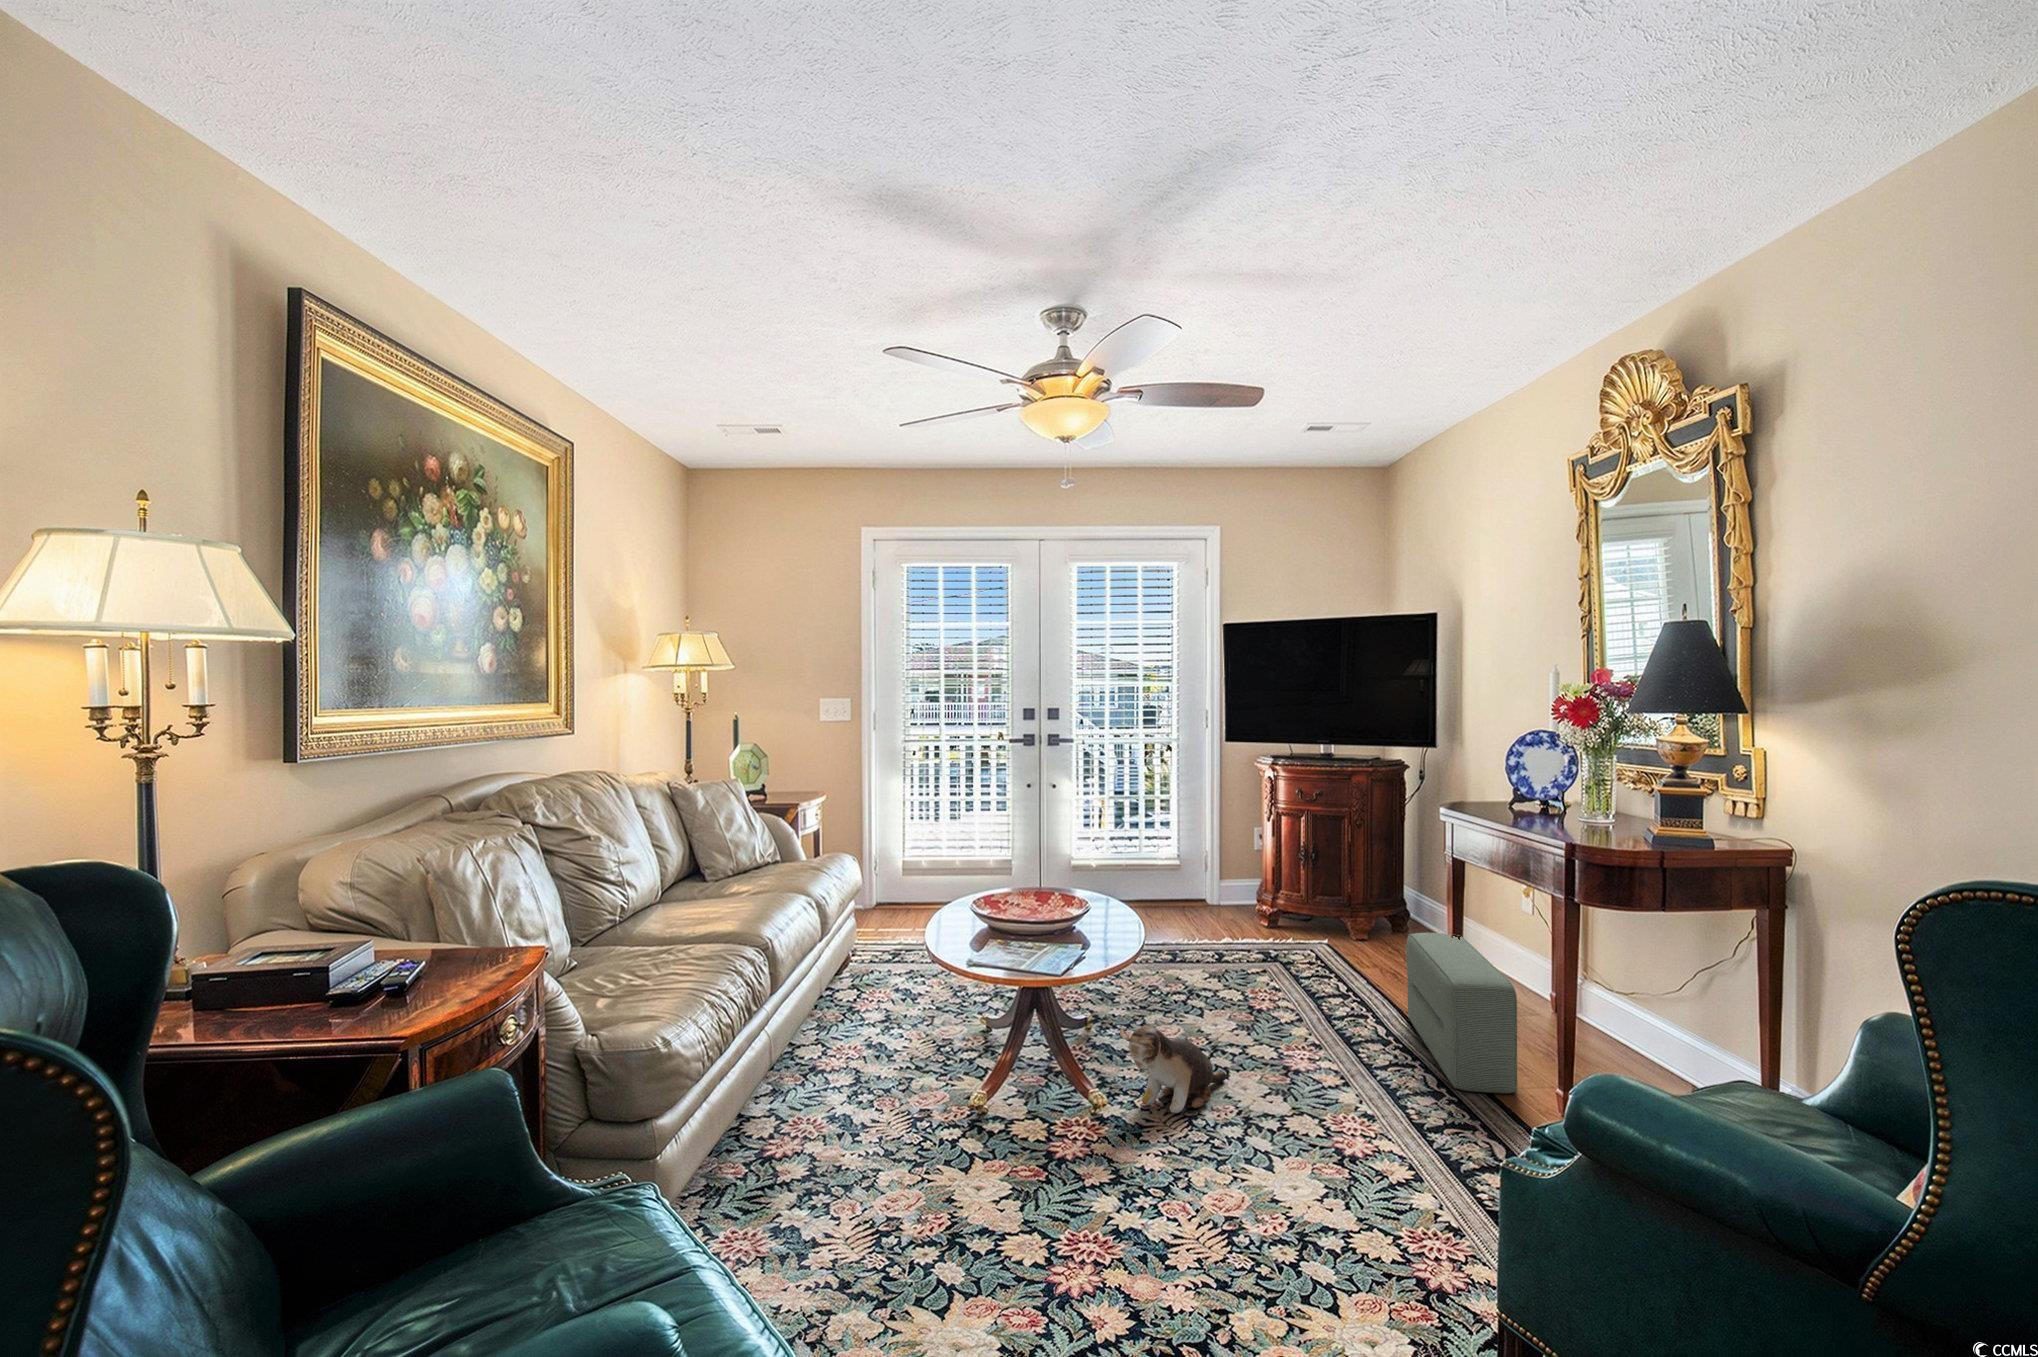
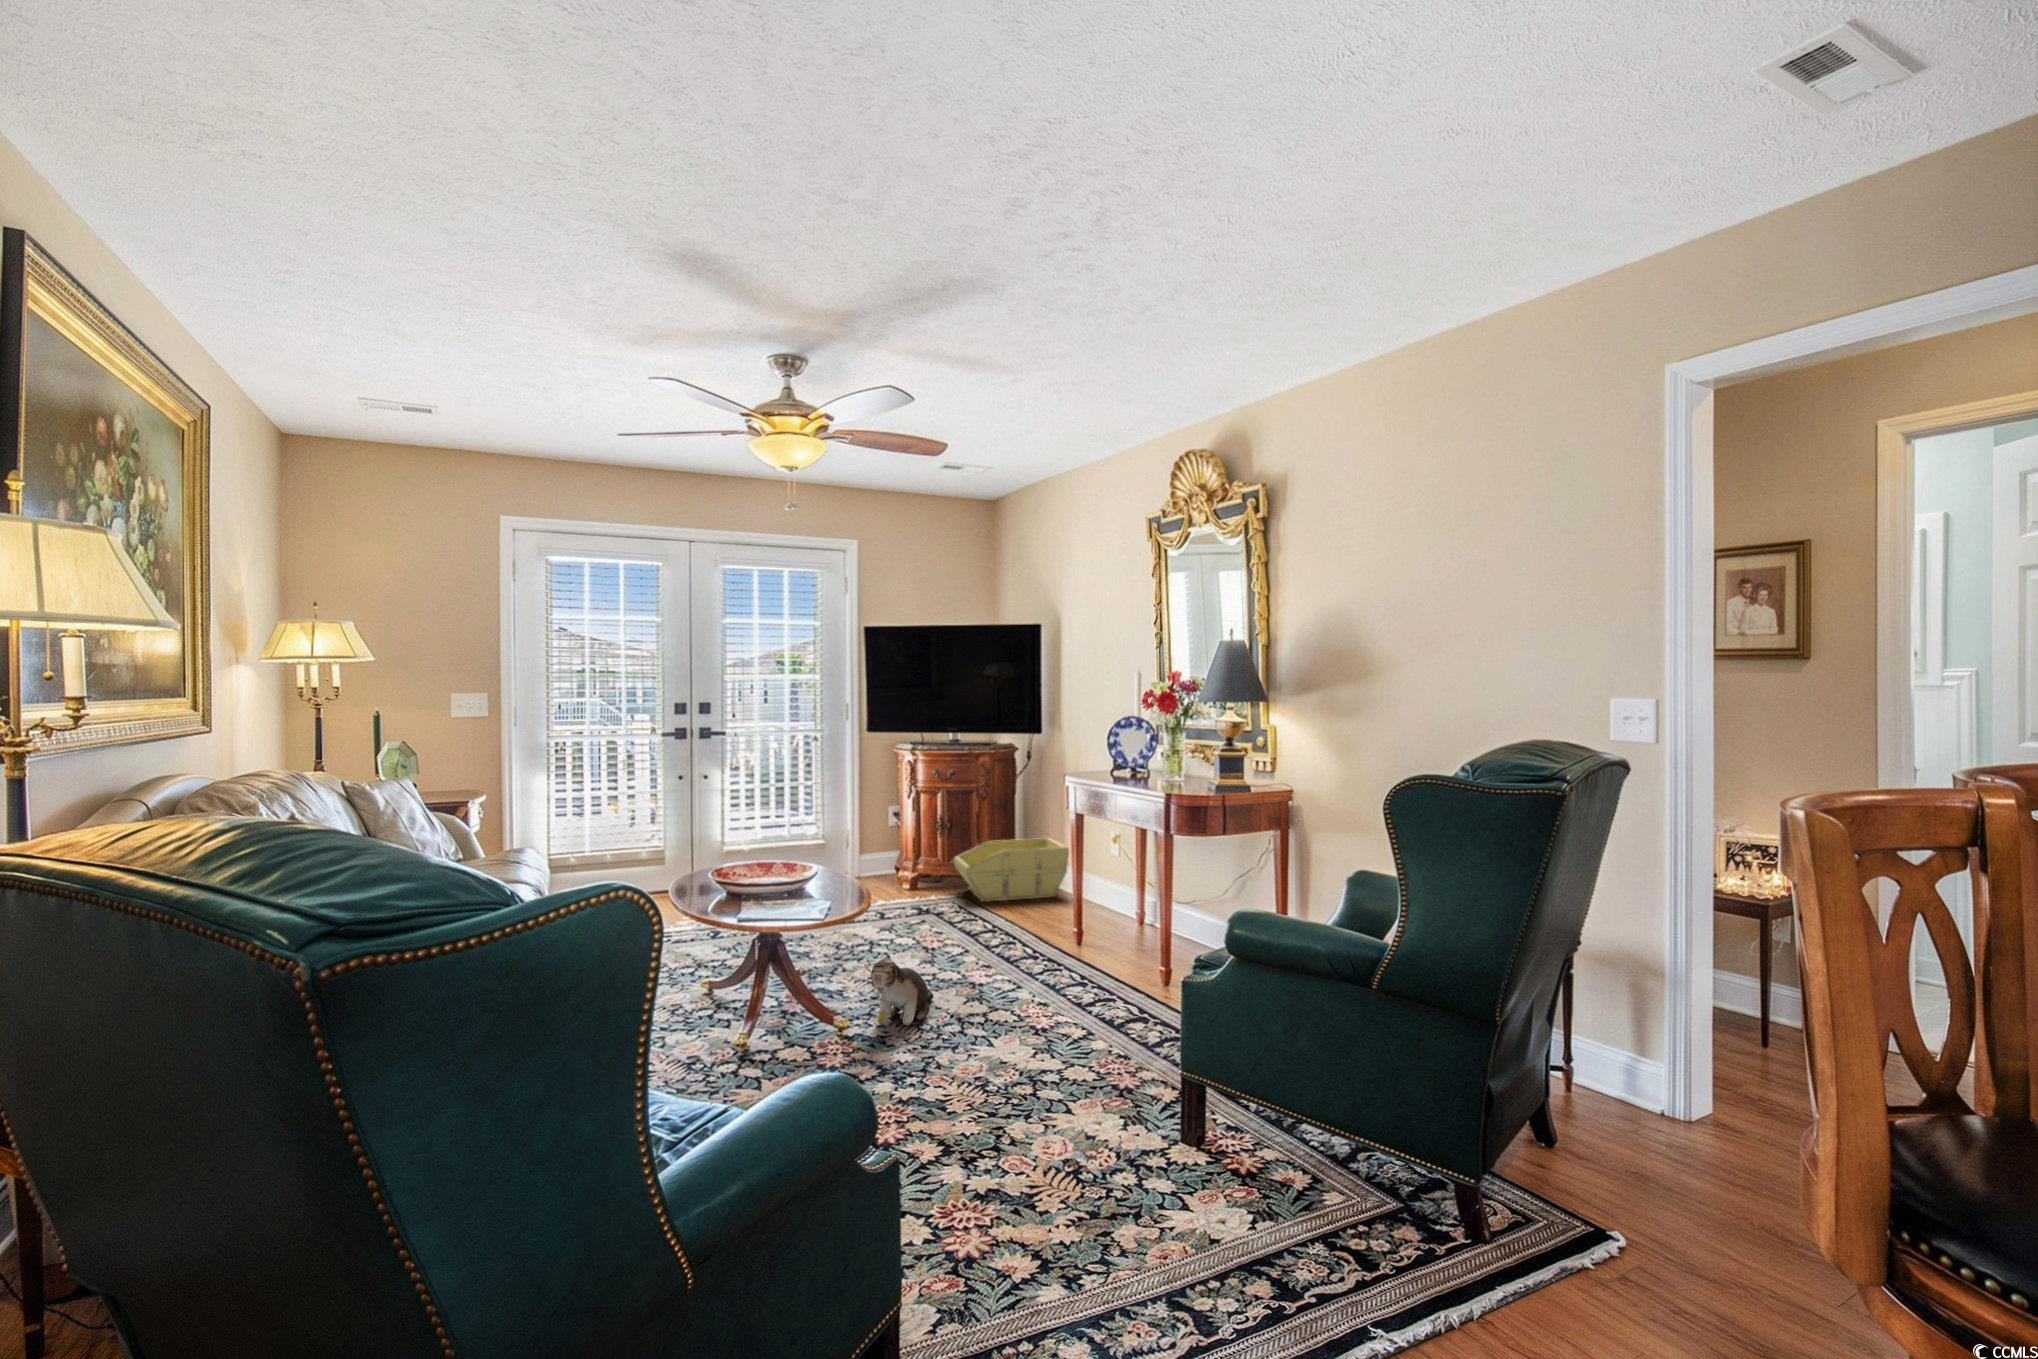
storage bin: none [1319,877,1468,956] -> present [954,838,1069,902]
pouf: present [1406,933,1517,1093] -> none [1044,873,1132,979]

